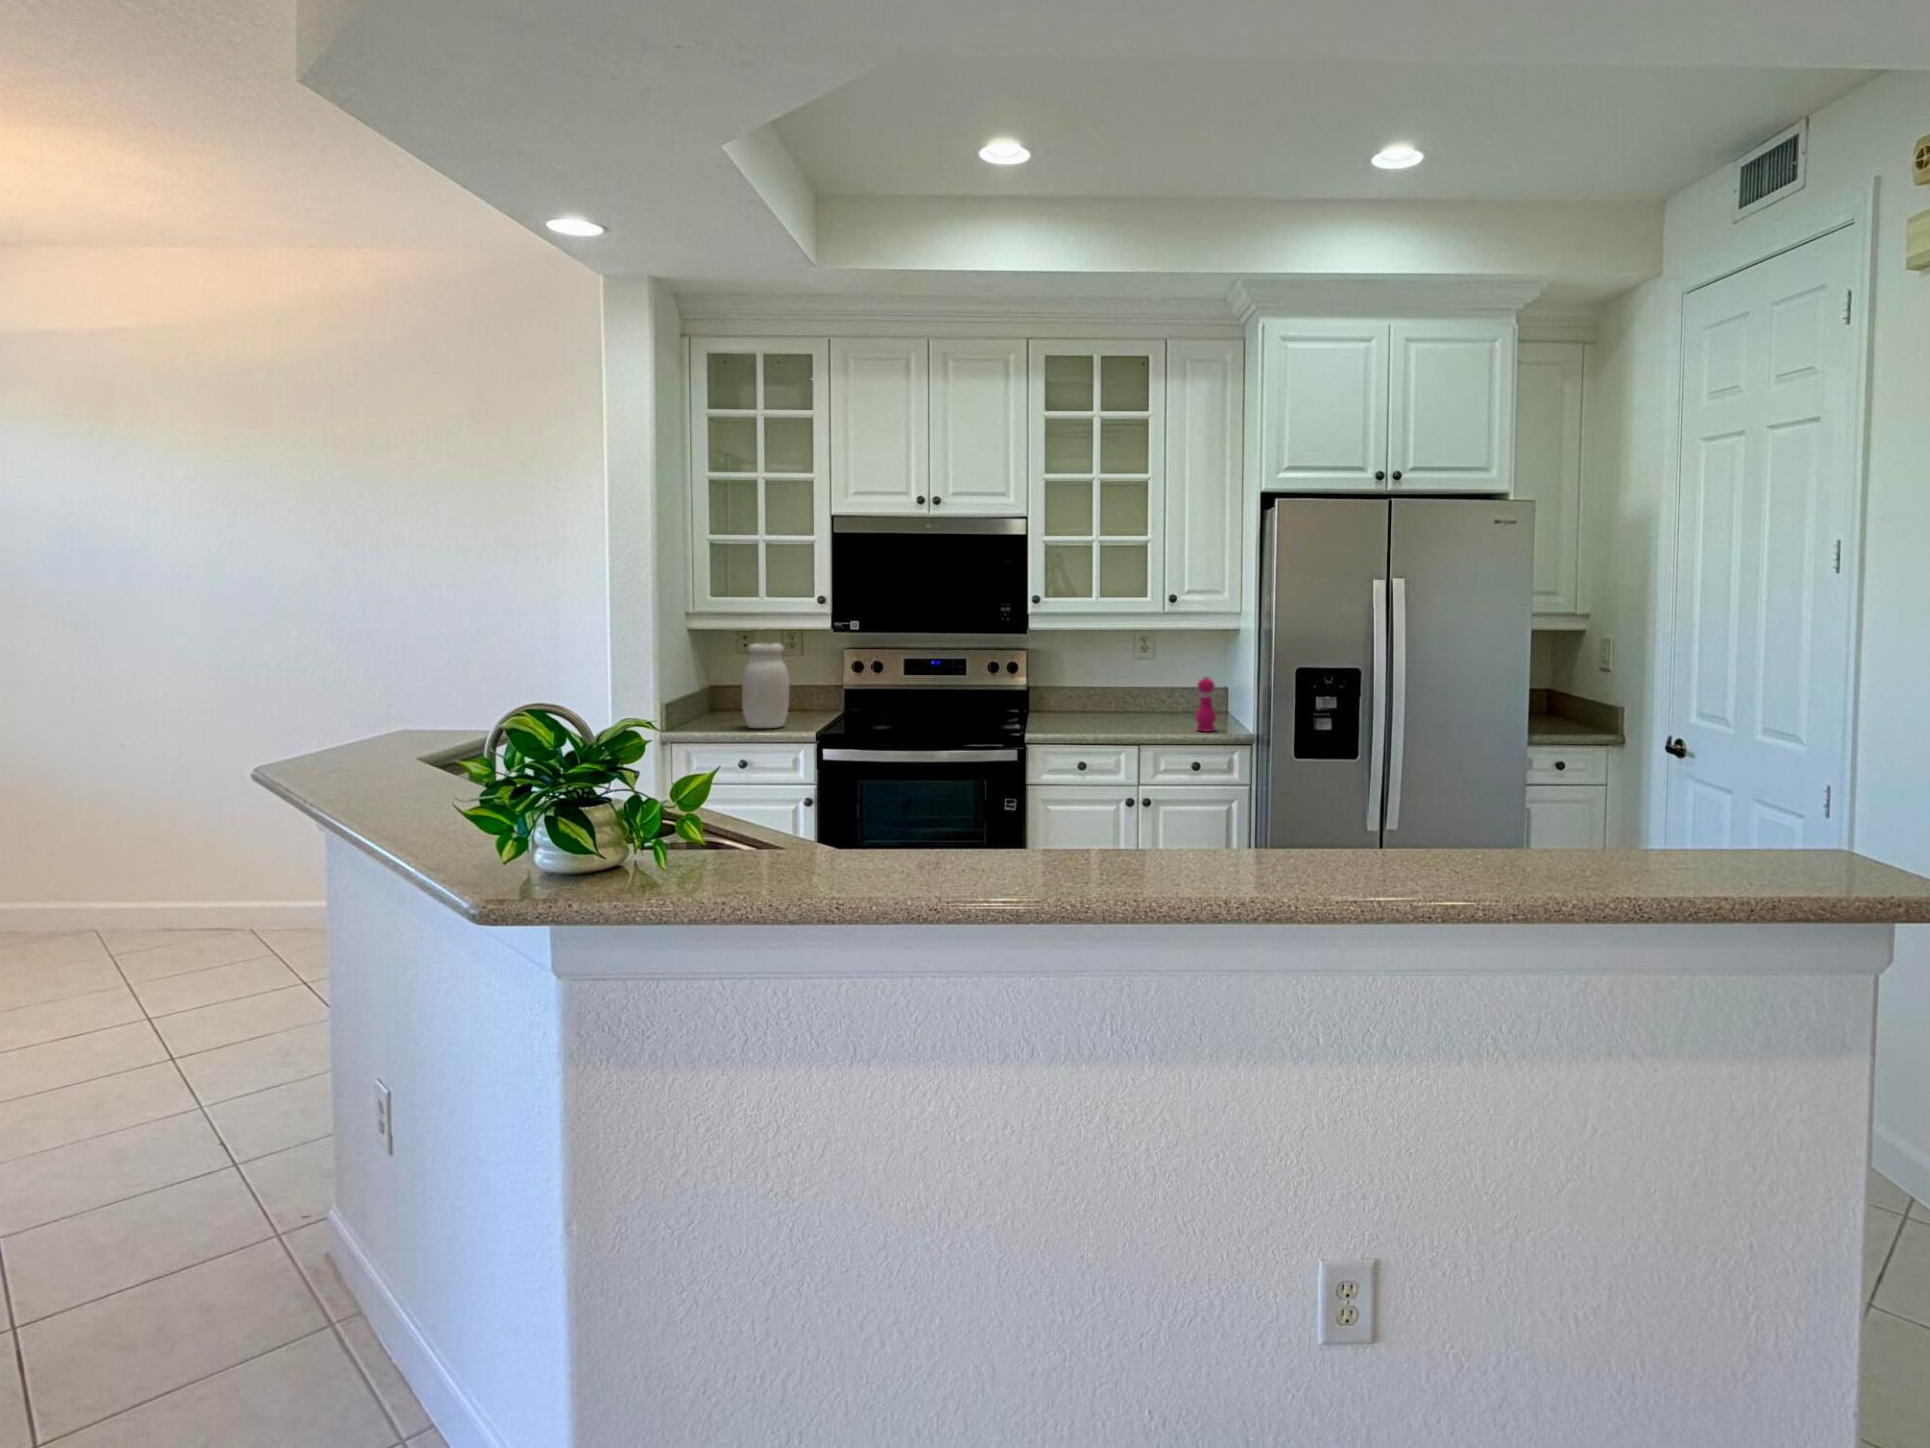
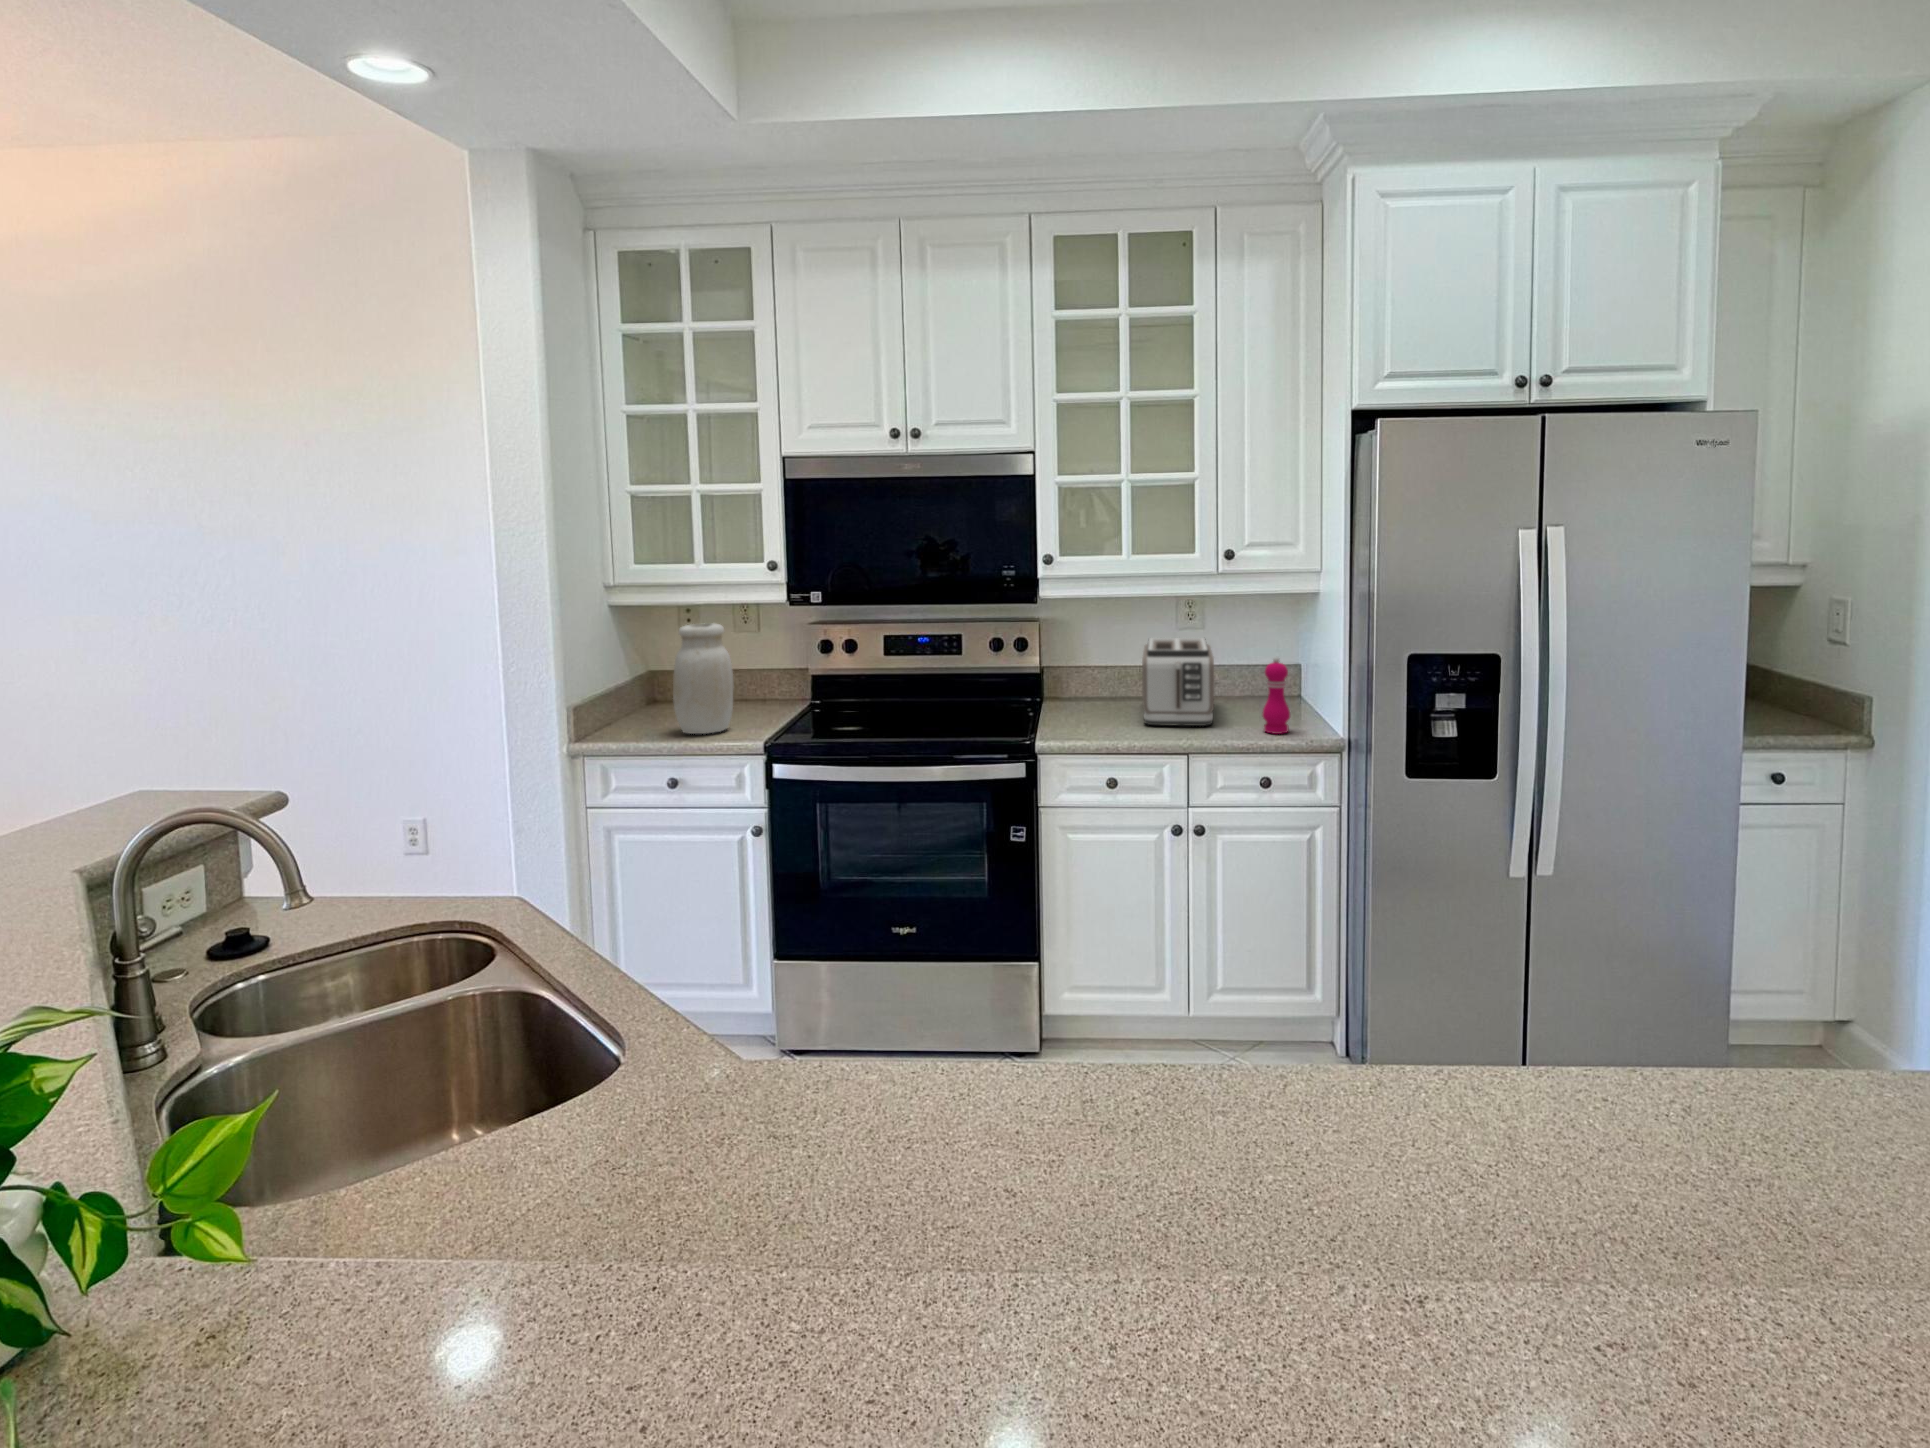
toaster: none [1107,664,1161,727] -> present [1142,638,1214,726]

